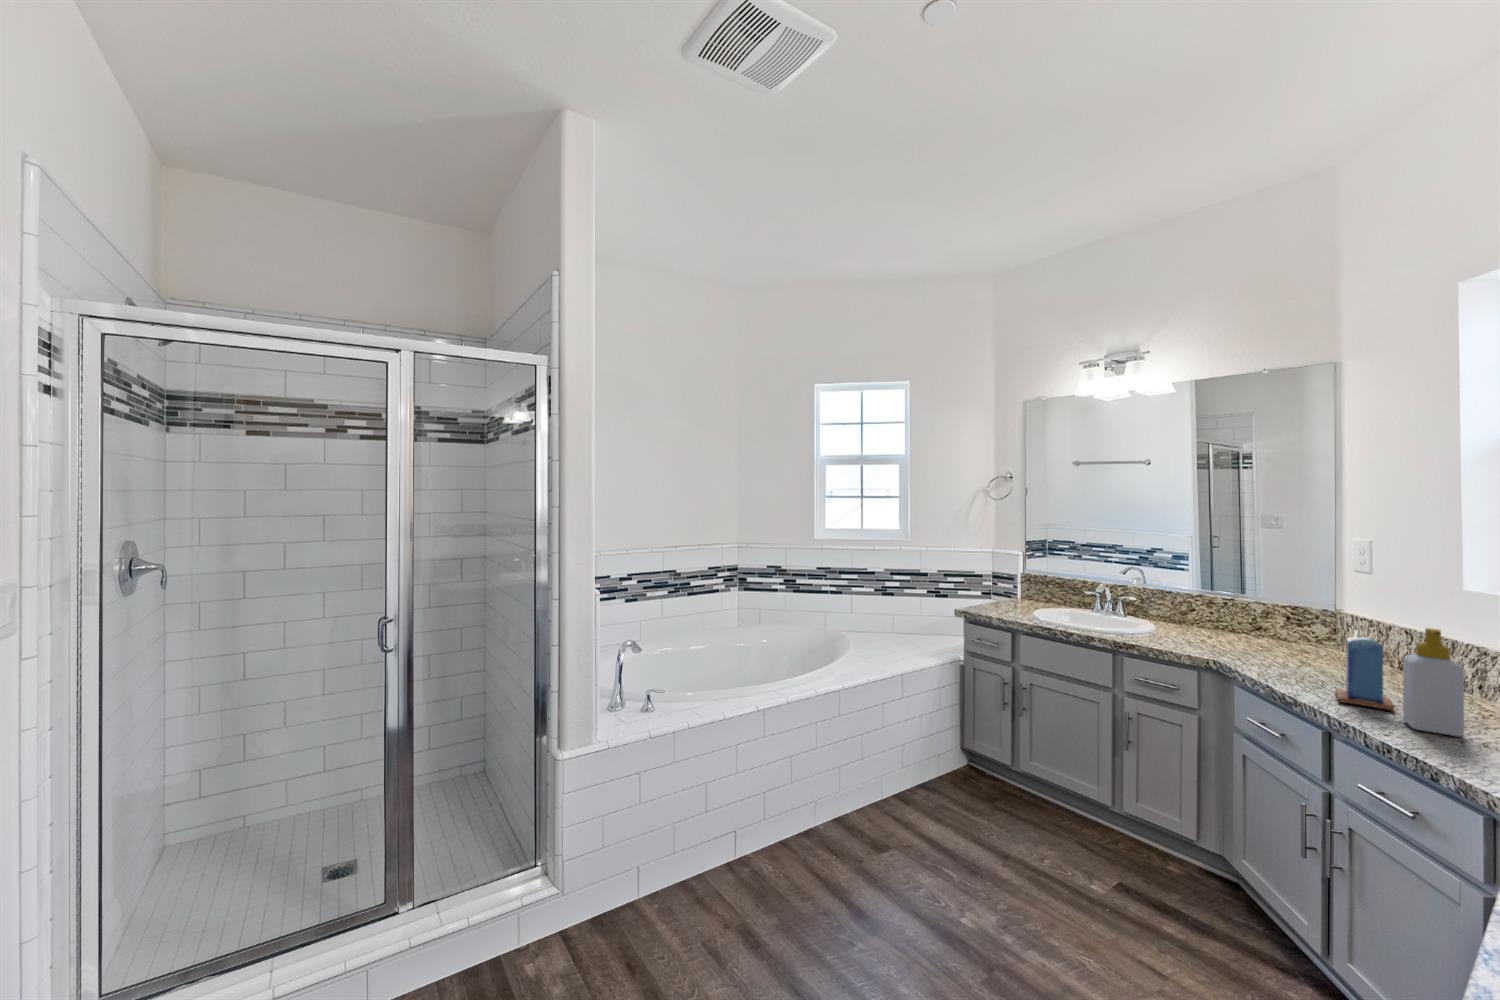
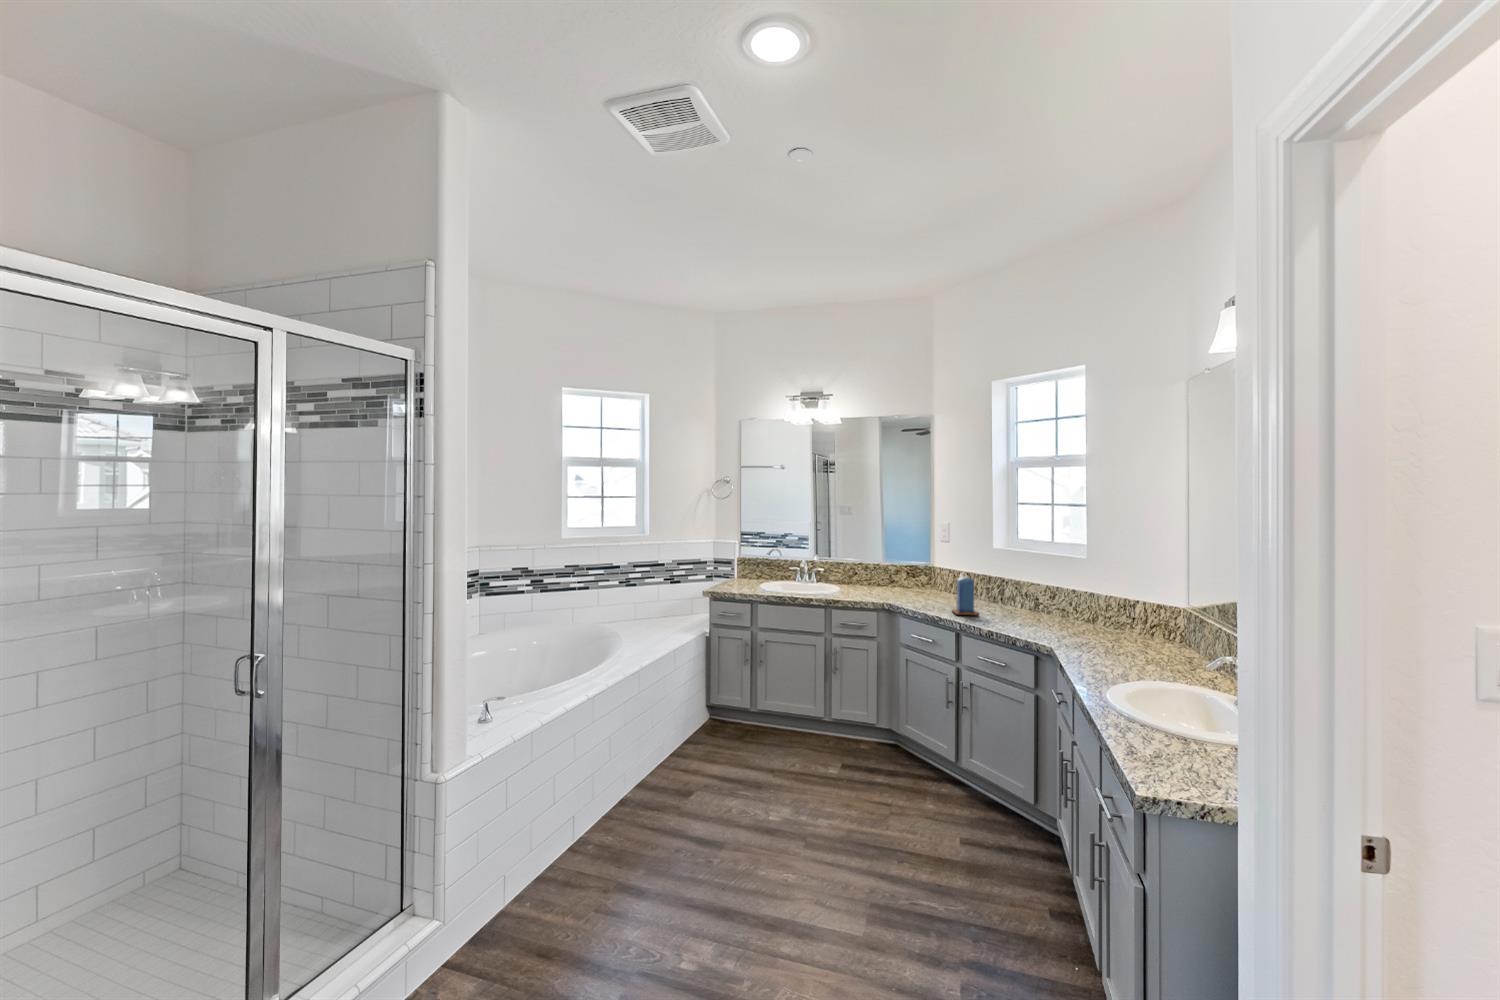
soap bottle: present [1403,628,1464,737] -> none [985,567,1009,622]

